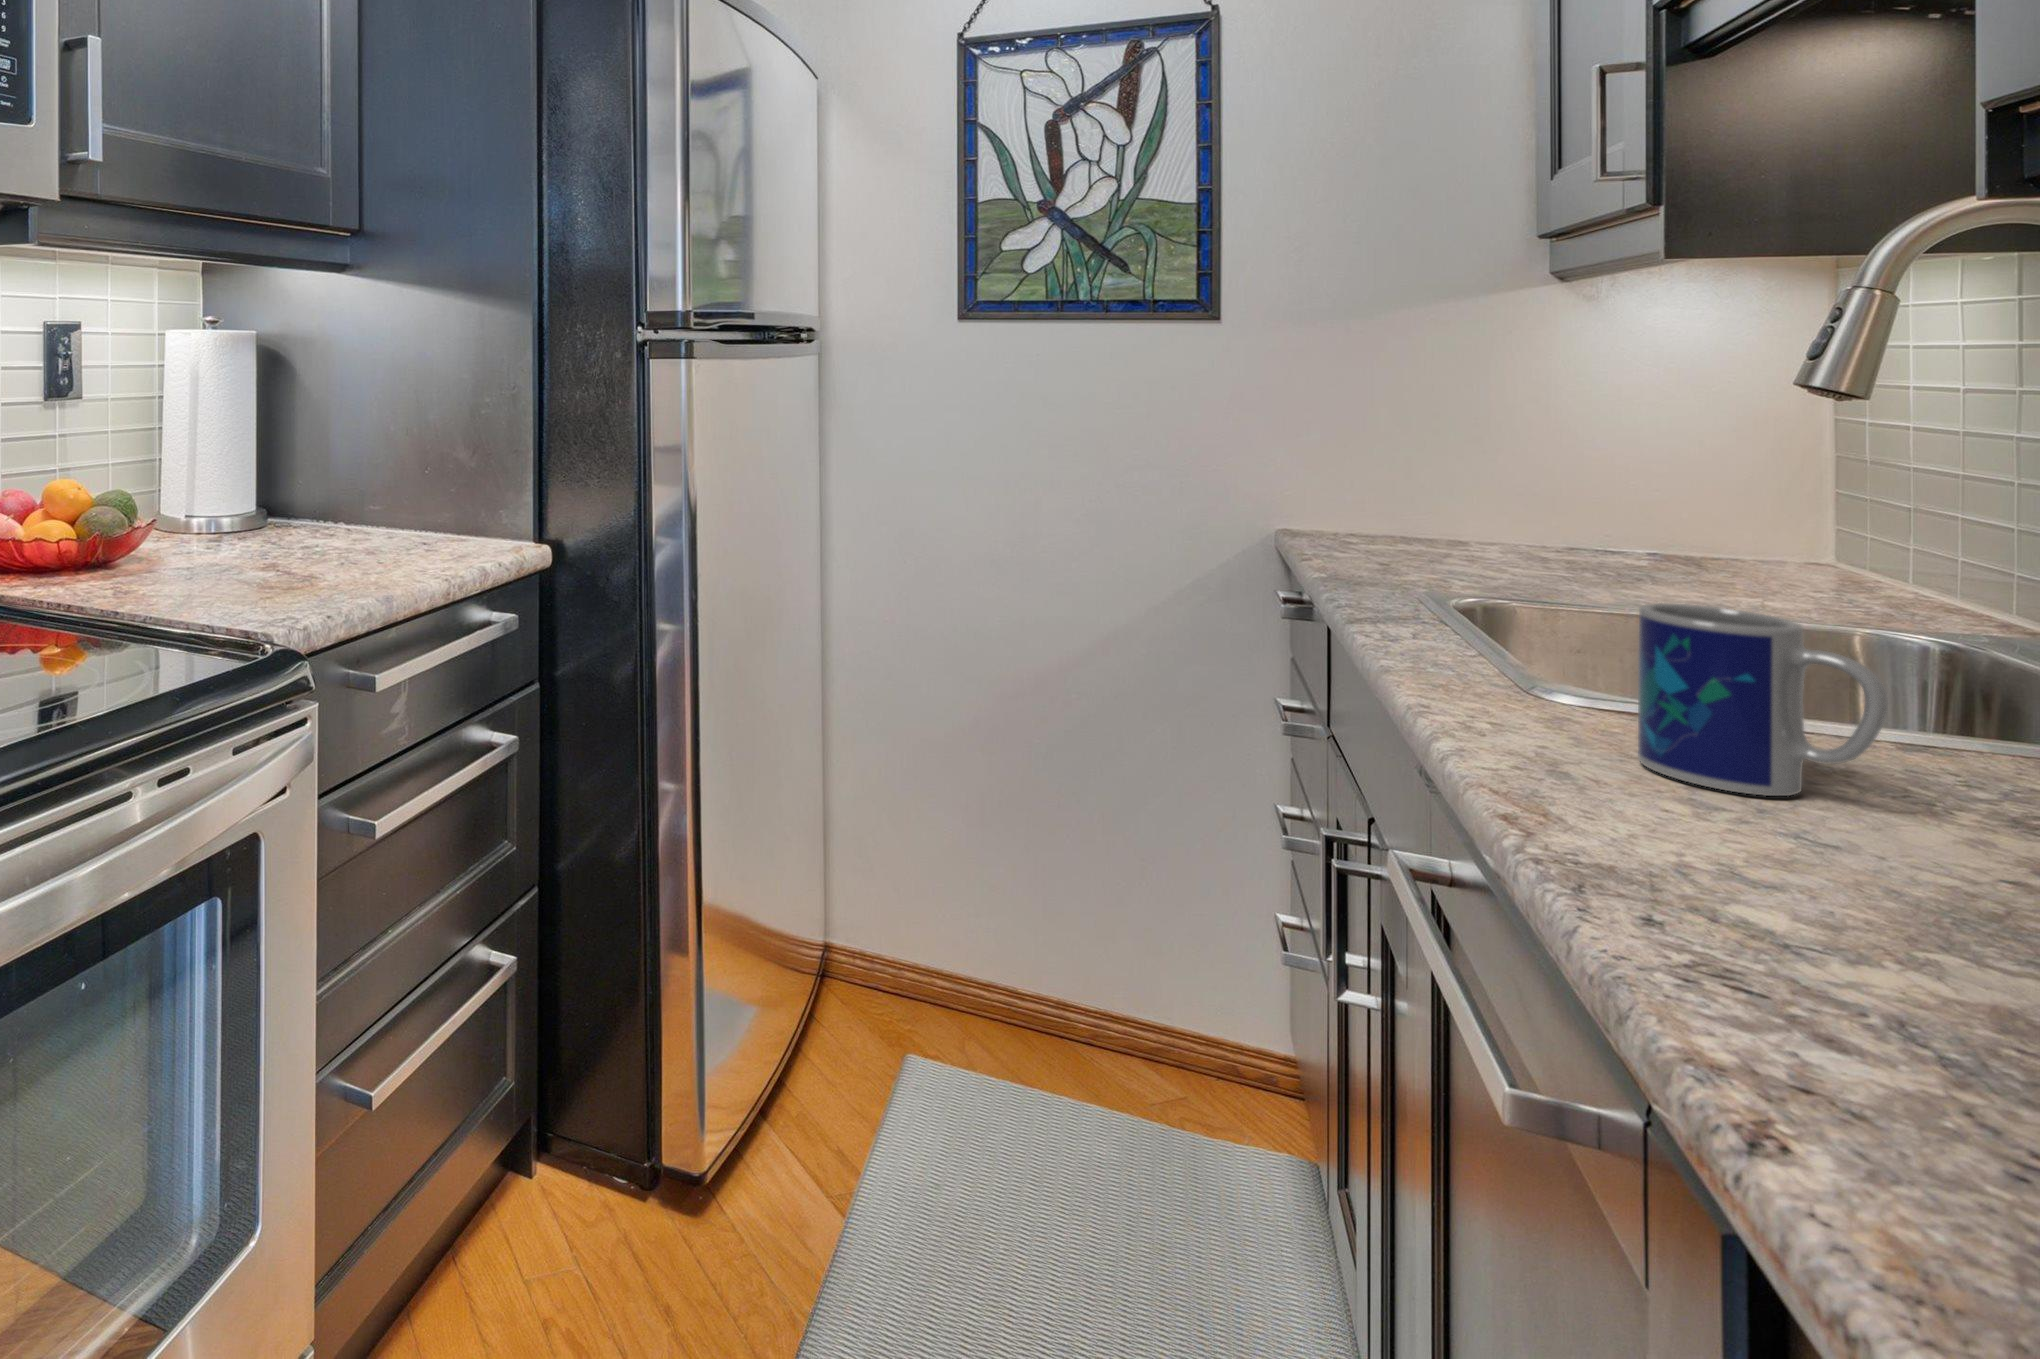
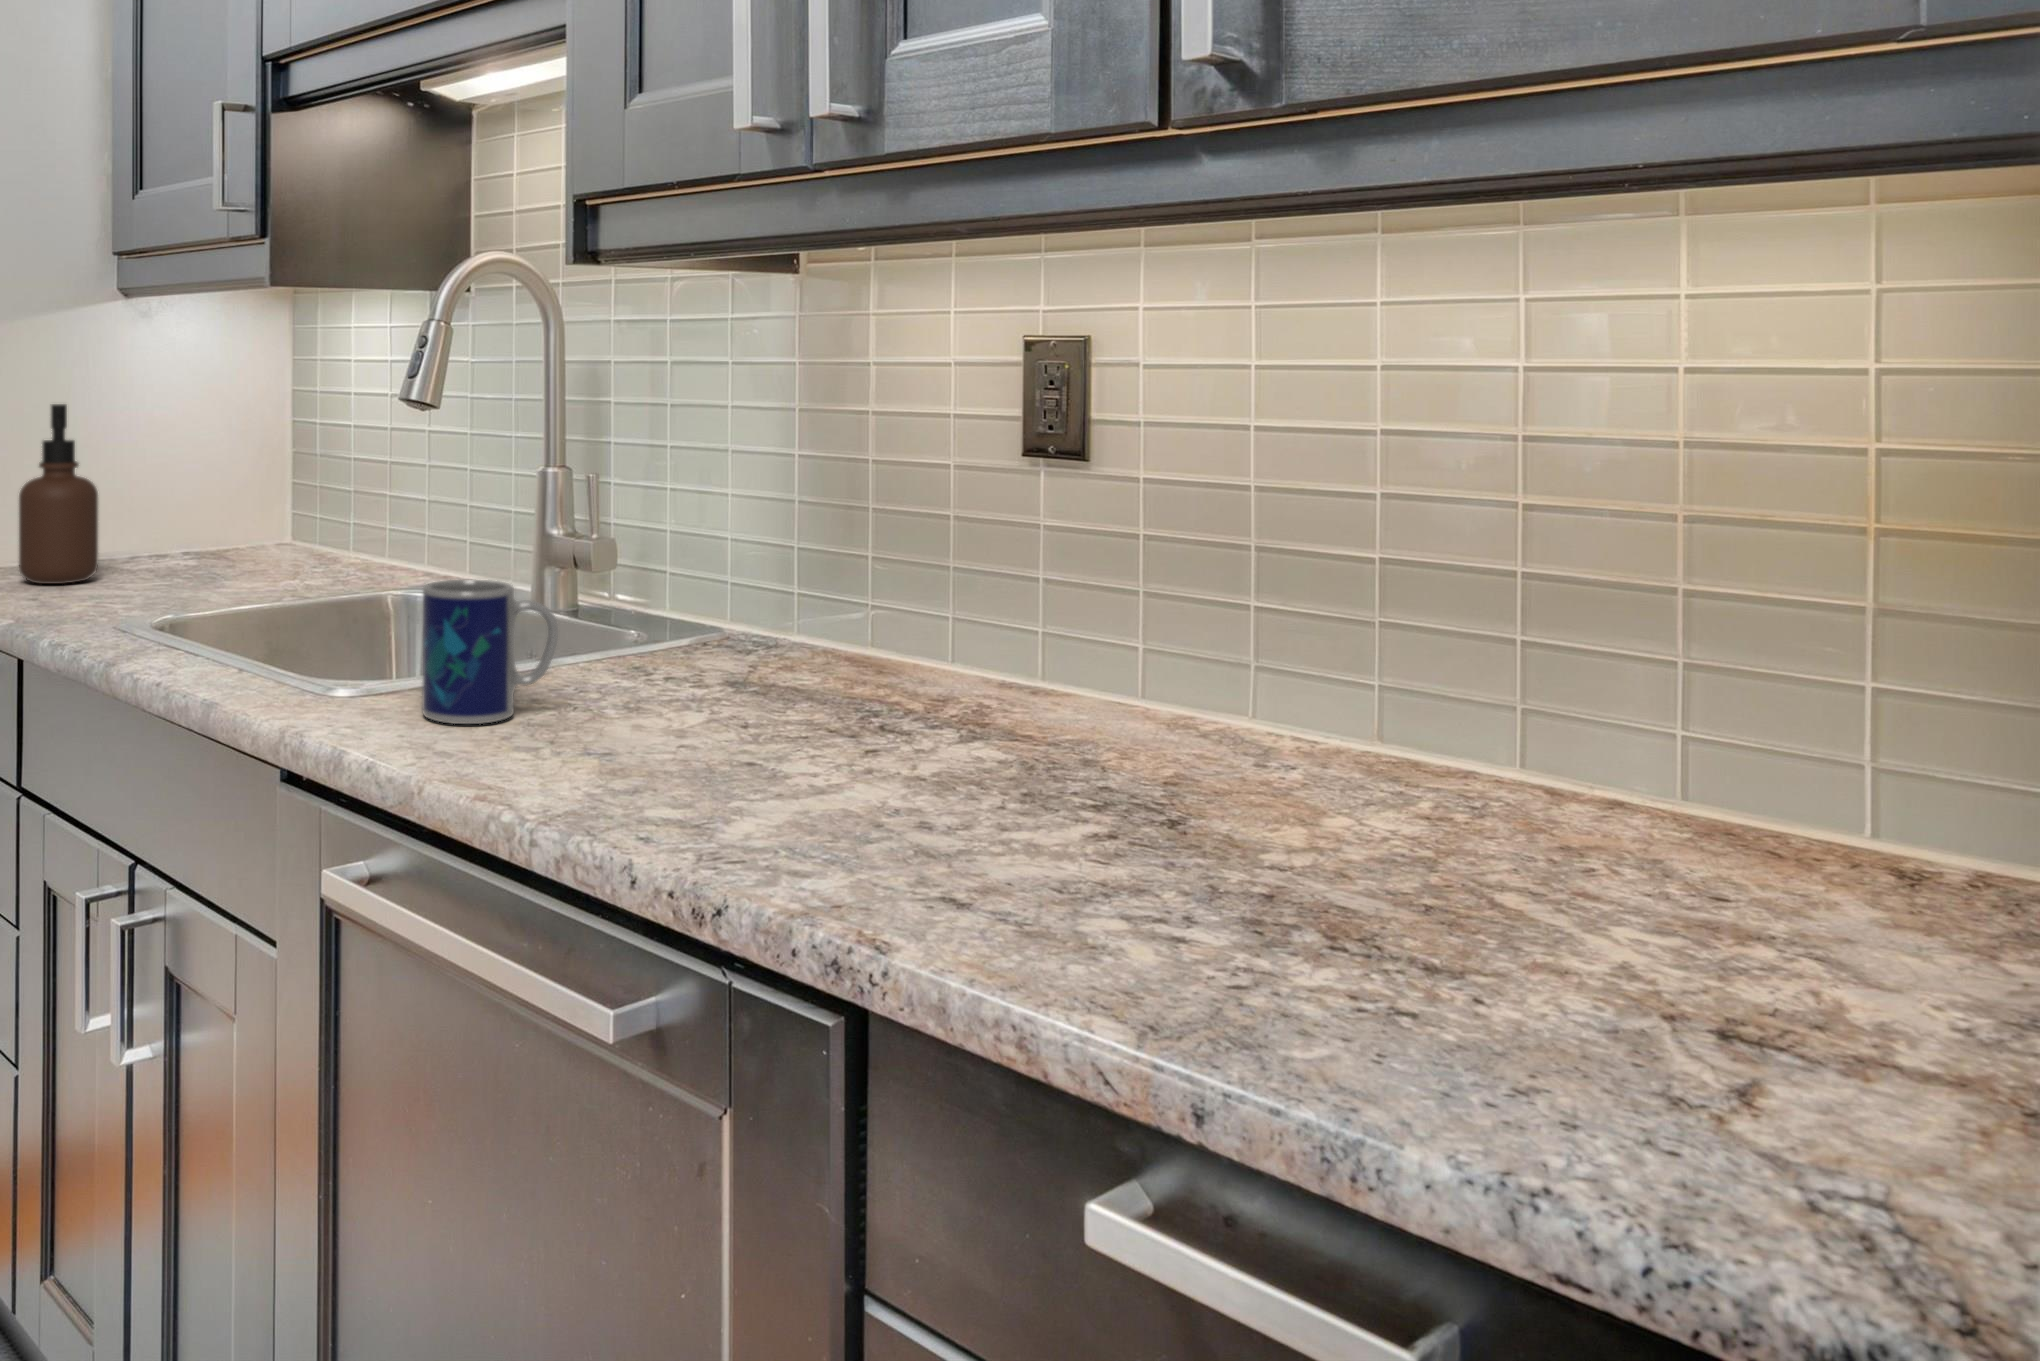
soap dispenser: none [1398,388,1492,563] -> present [19,404,98,584]

